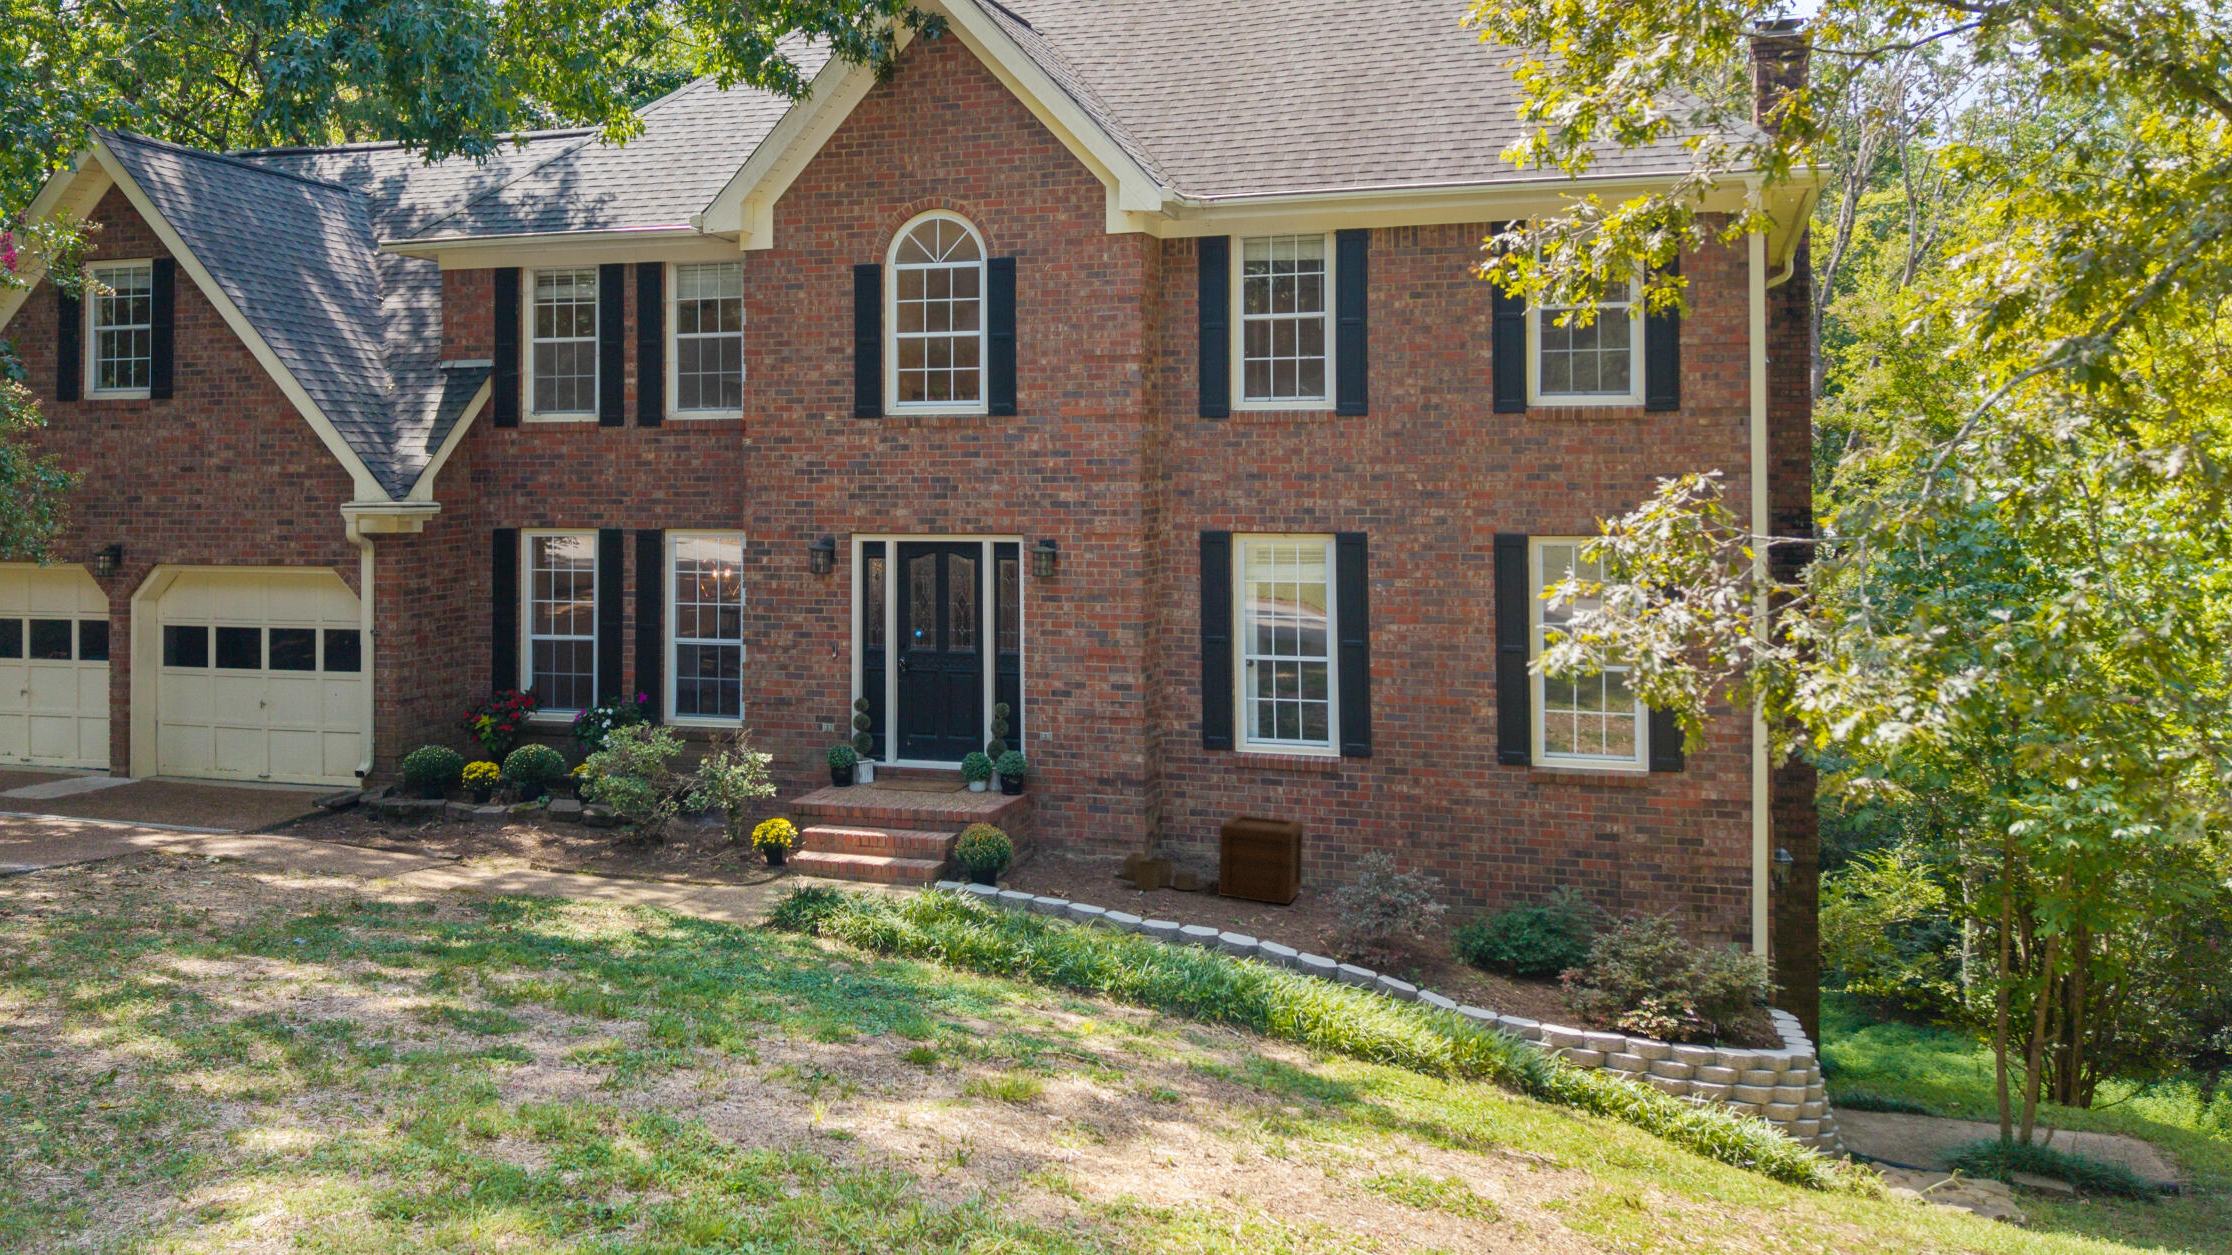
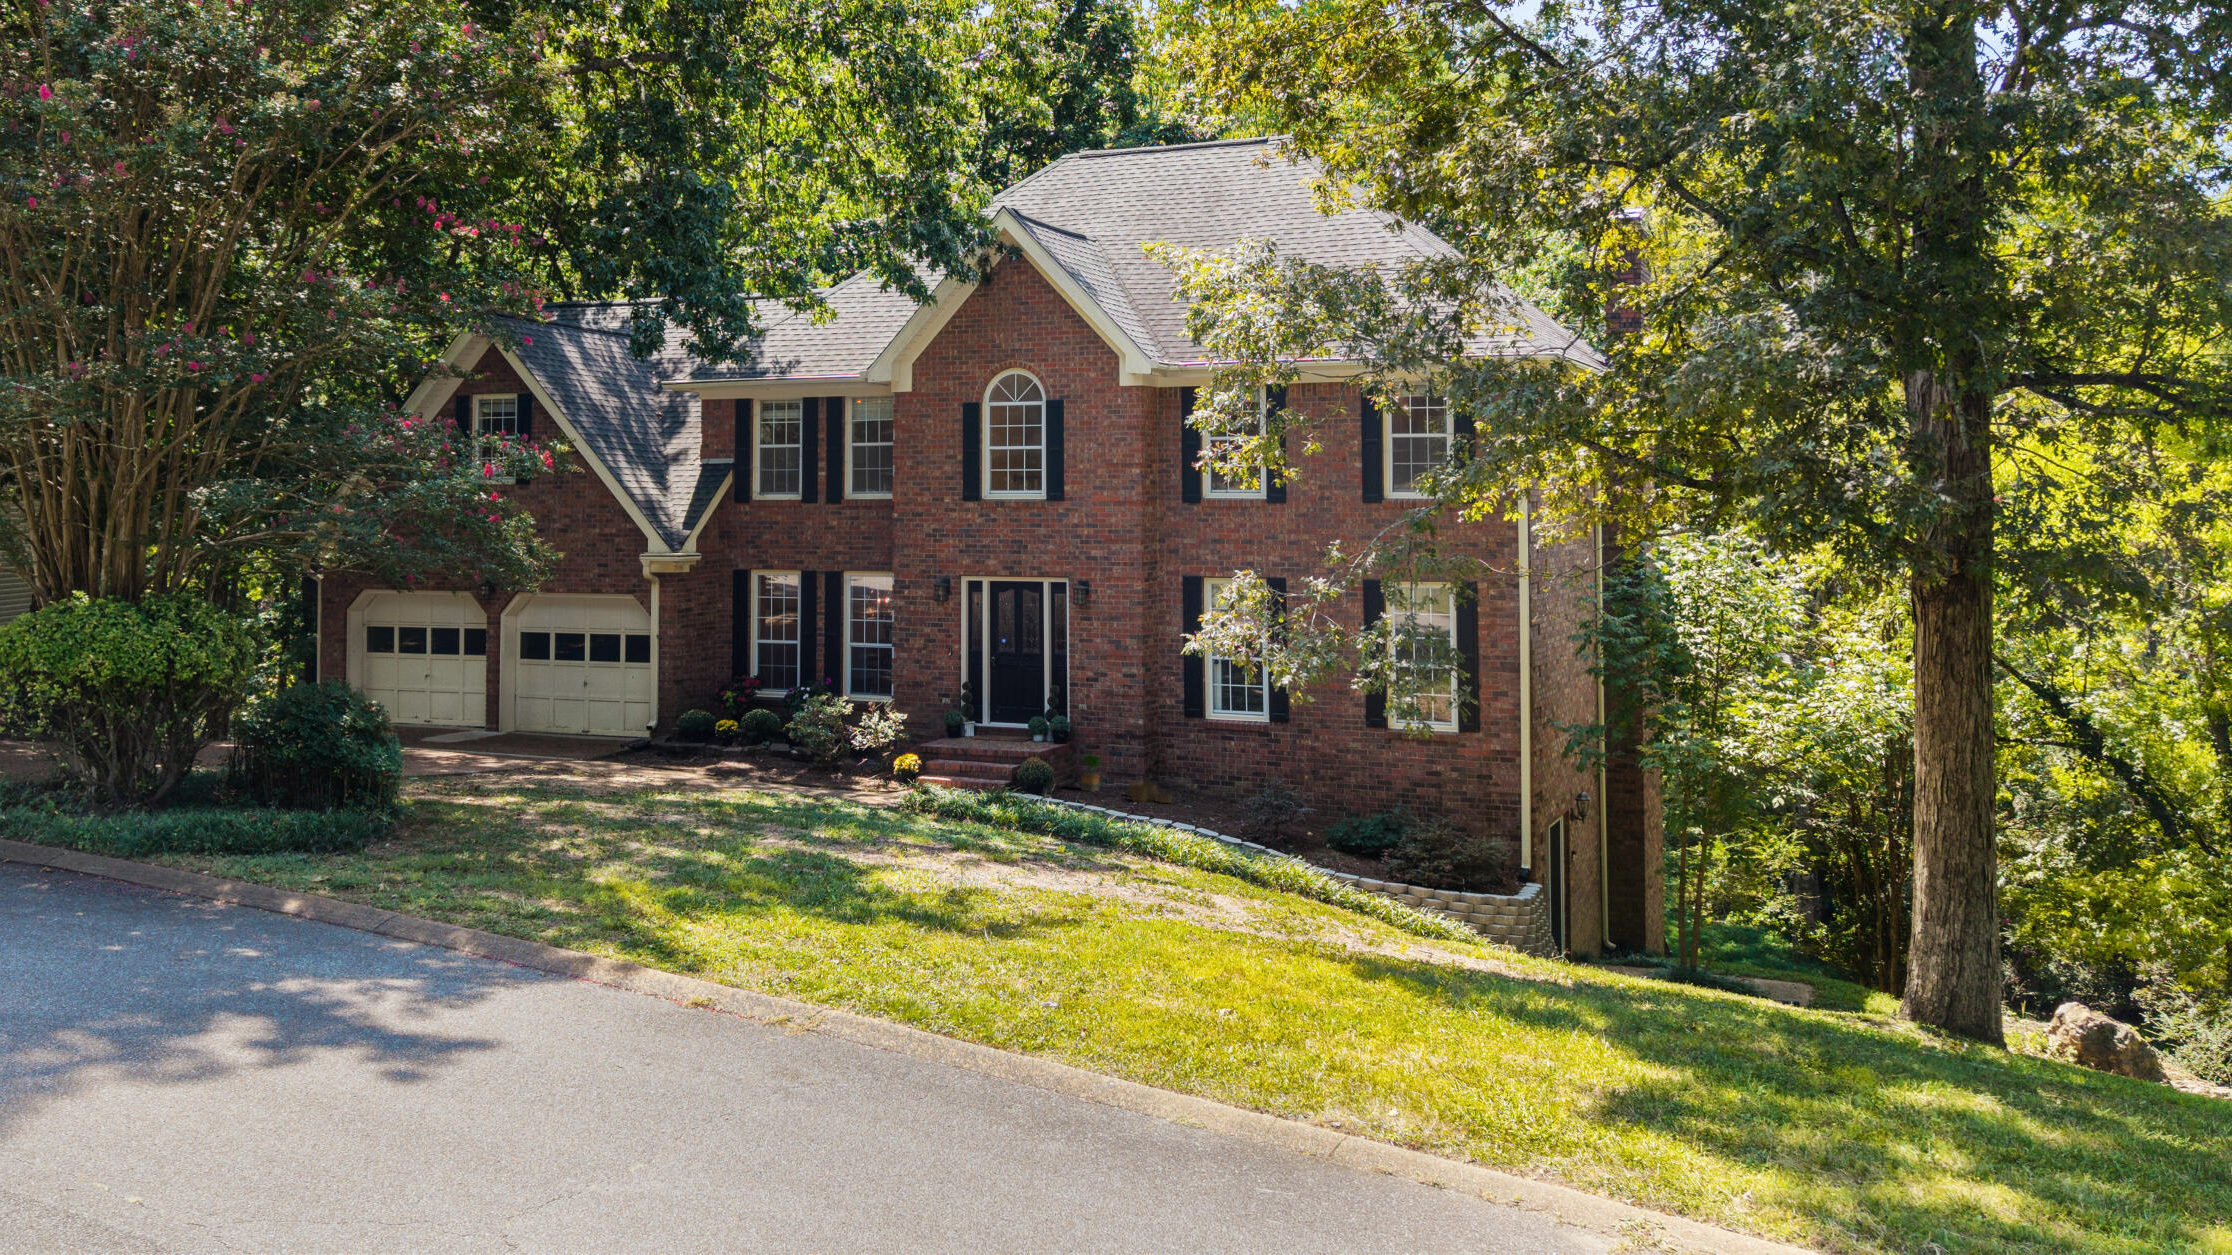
potted tree: none [1048,810,1085,871] -> present [1081,755,1103,792]
wooden crate: present [1218,815,1303,904] -> none [1184,758,1242,812]

